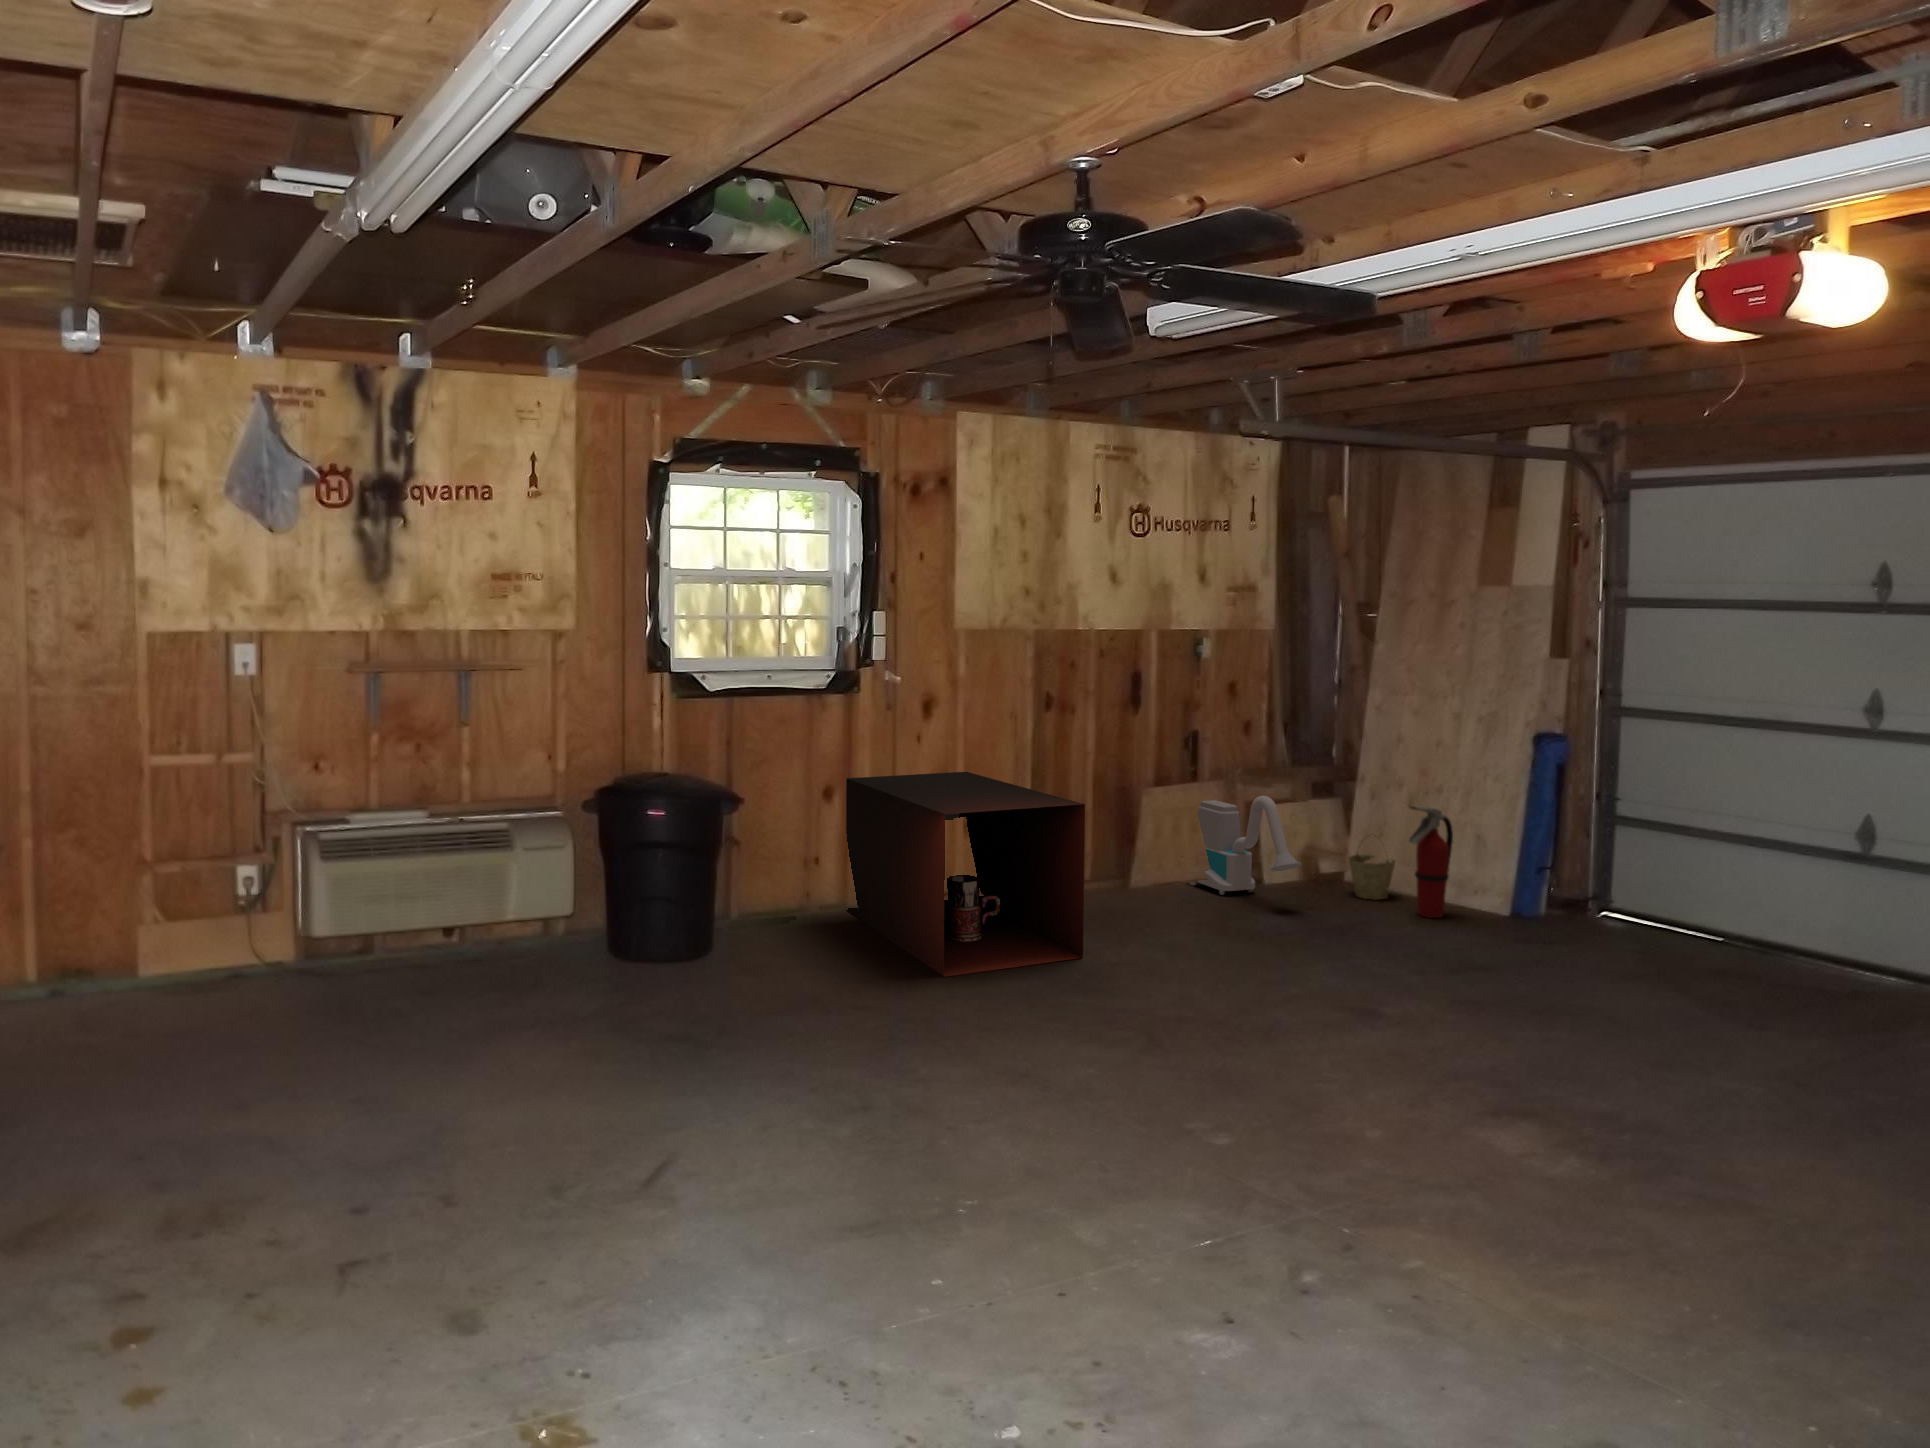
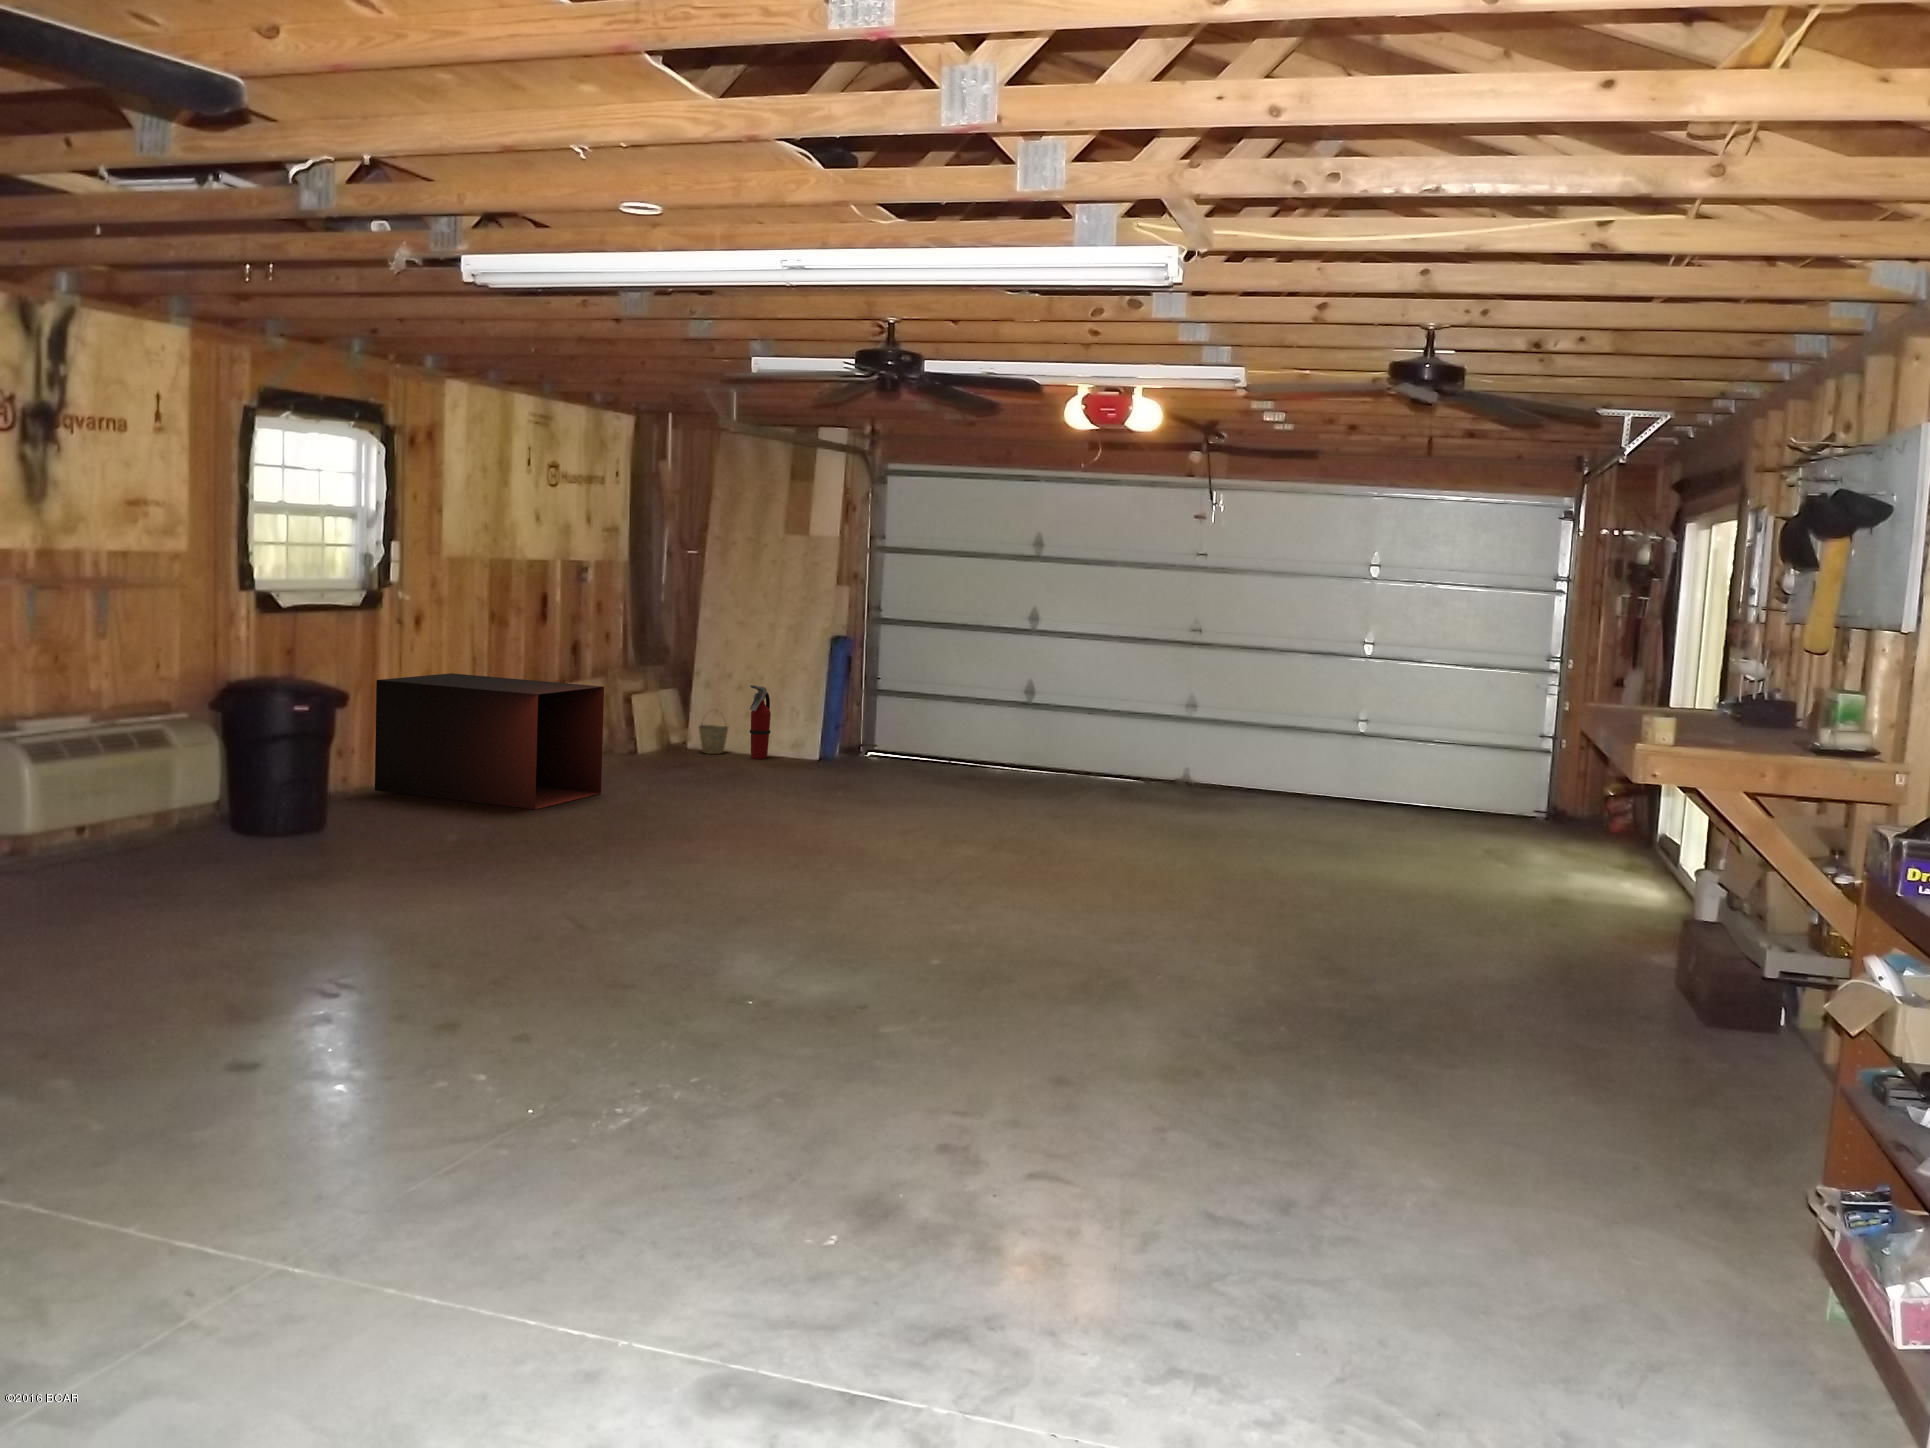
vacuum cleaner: present [1189,796,1301,895] -> none [589,684,688,760]

